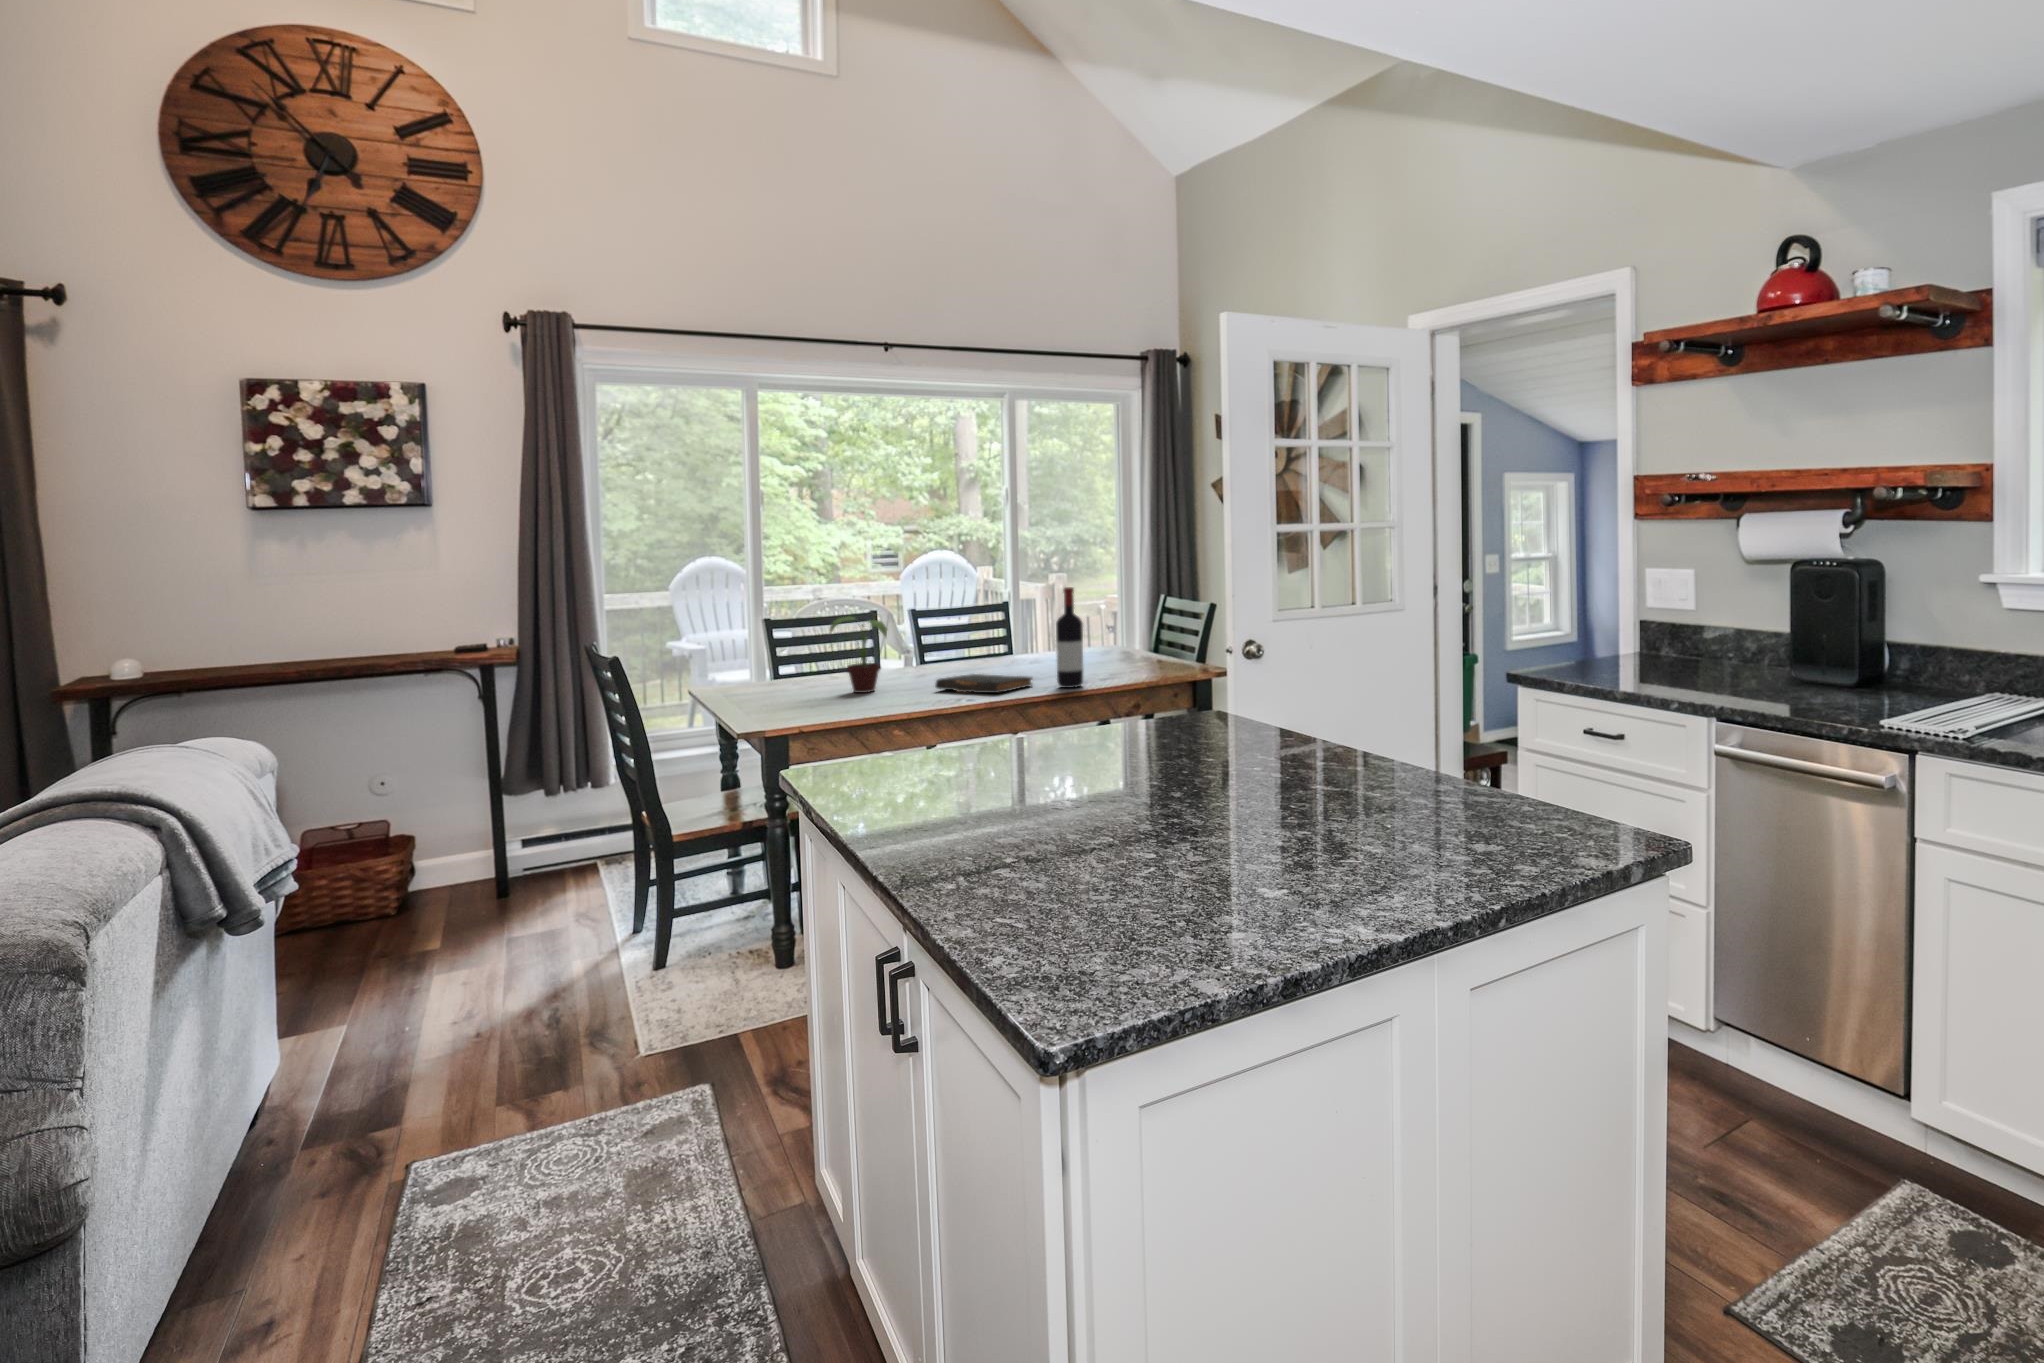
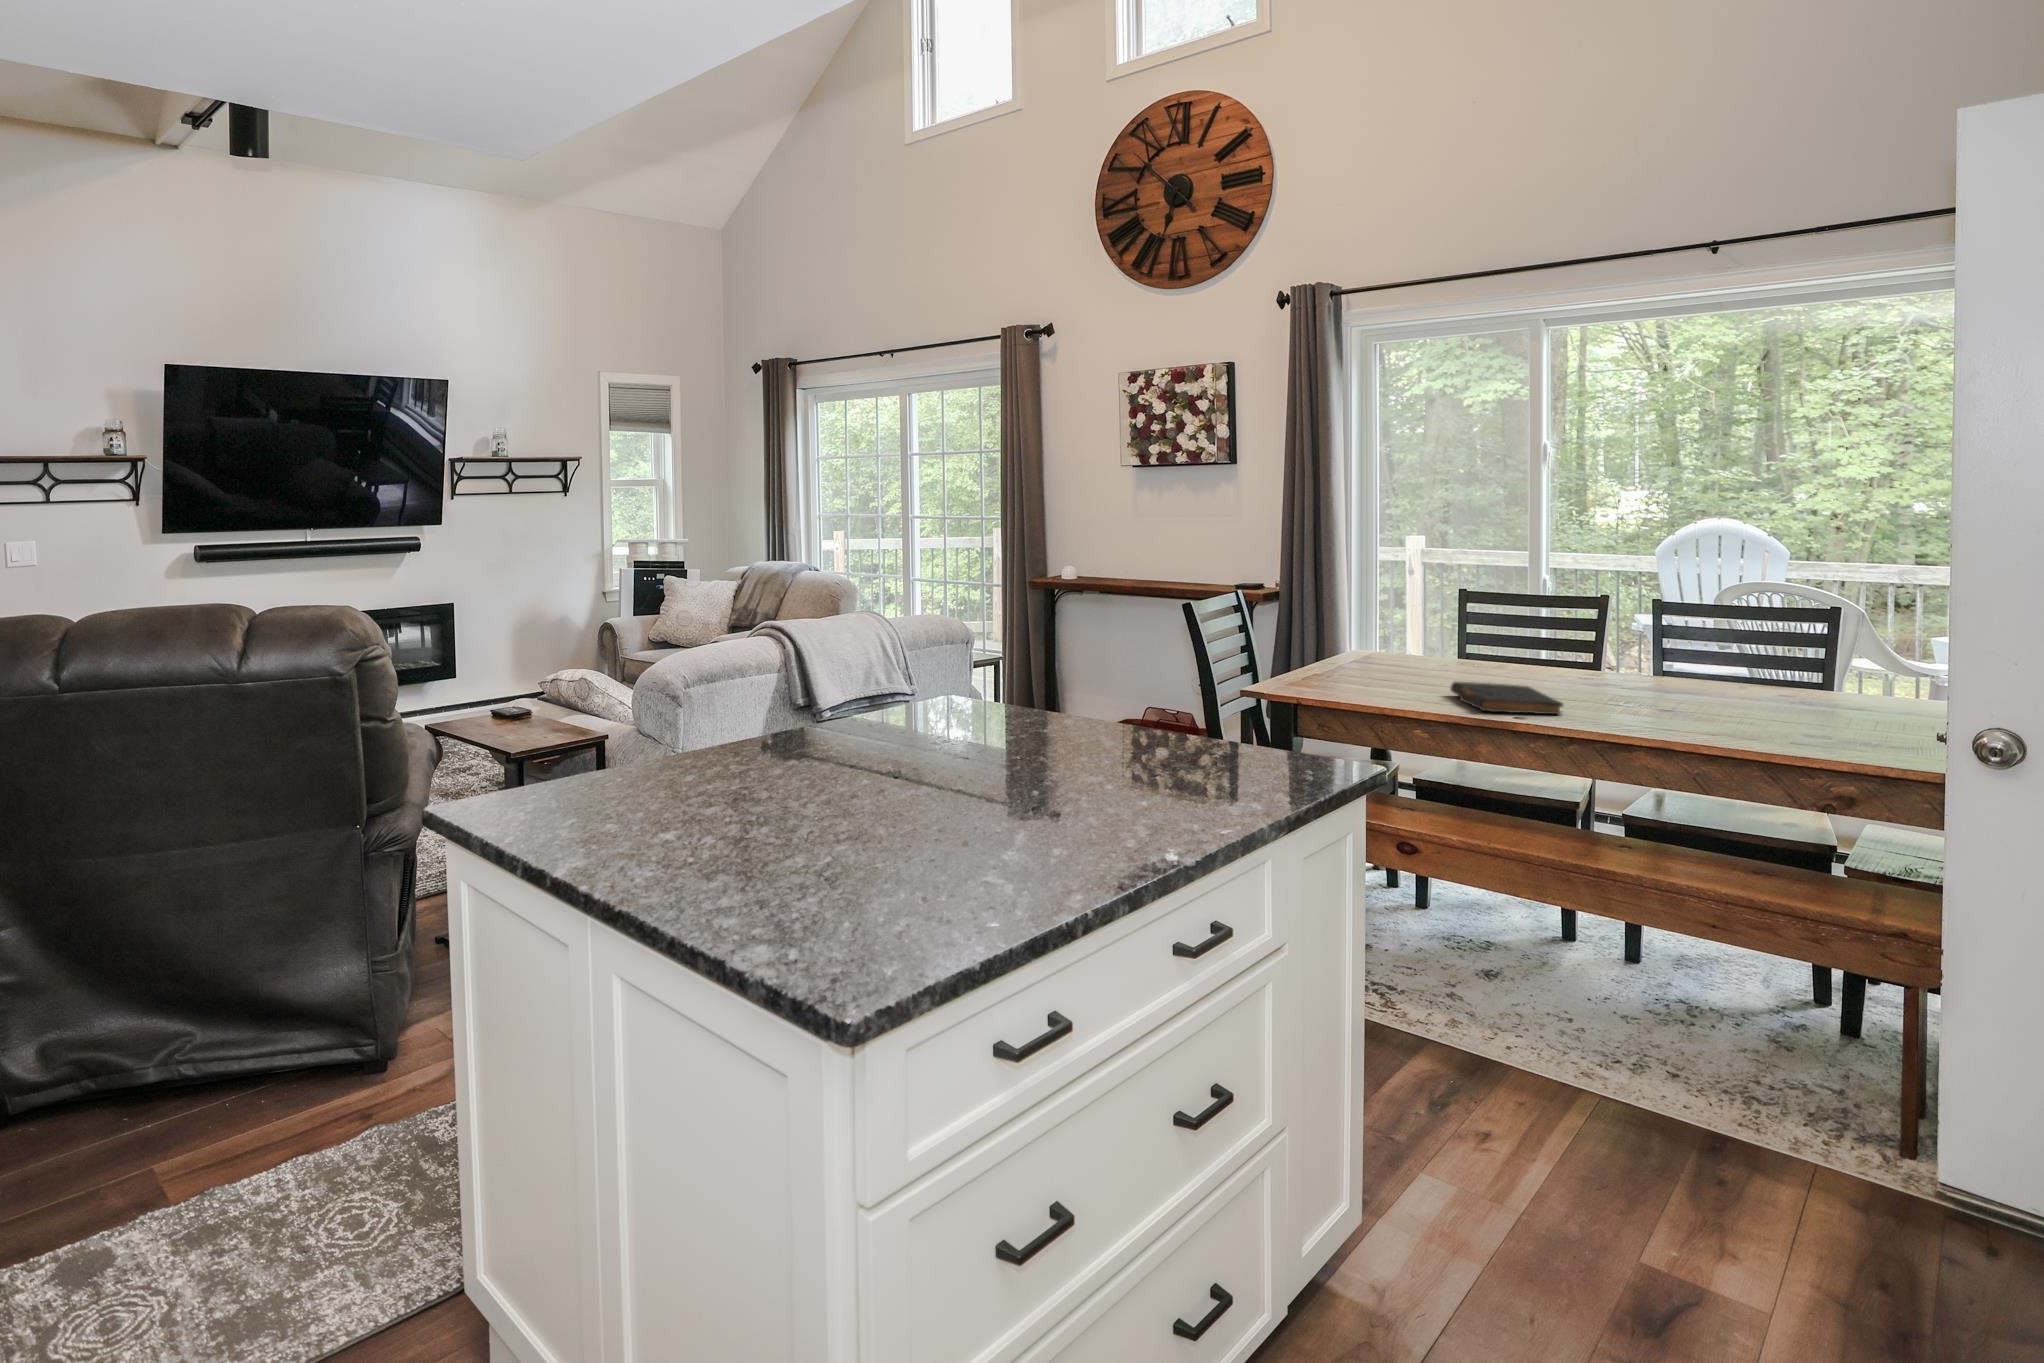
wine bottle: present [1056,587,1083,688] -> none [1574,593,1618,729]
potted plant: present [830,617,887,693] -> none [1353,596,1445,682]

